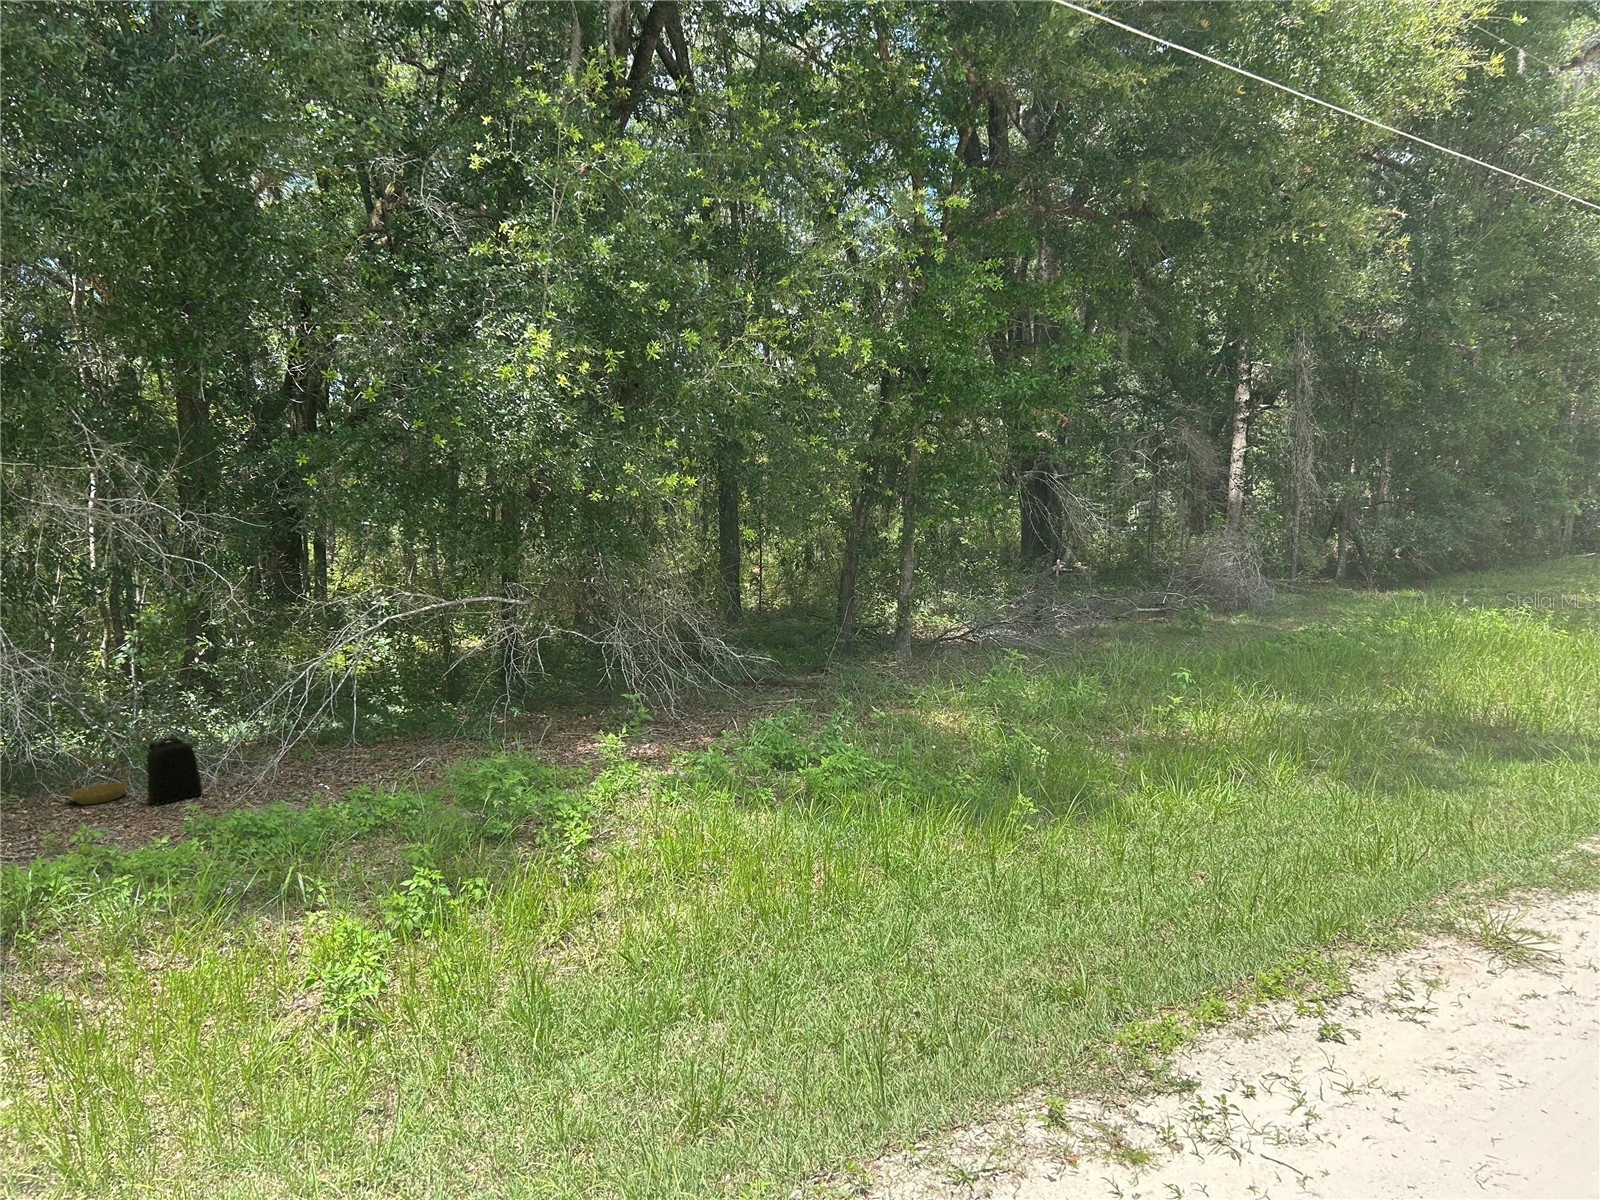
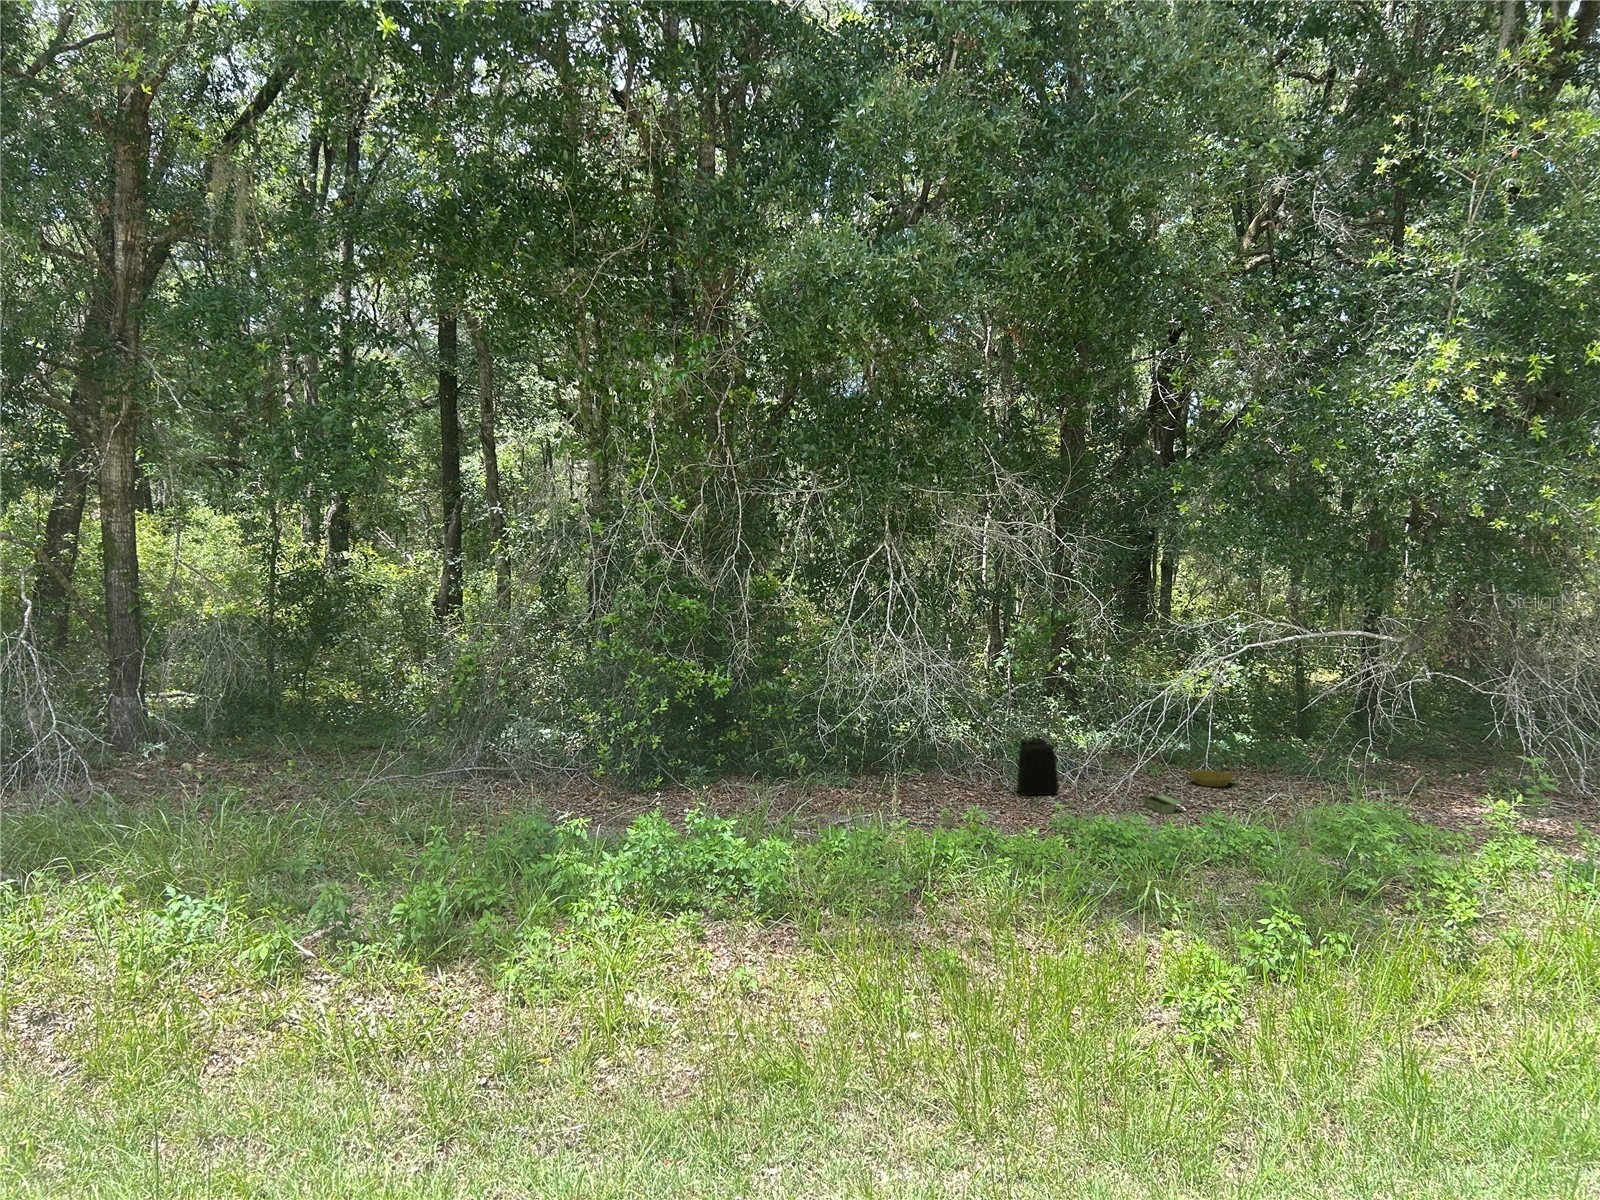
basket: present [68,759,128,805] -> present [1190,749,1233,787]
toolbox: none [303,770,347,791] -> present [1143,794,1184,814]

